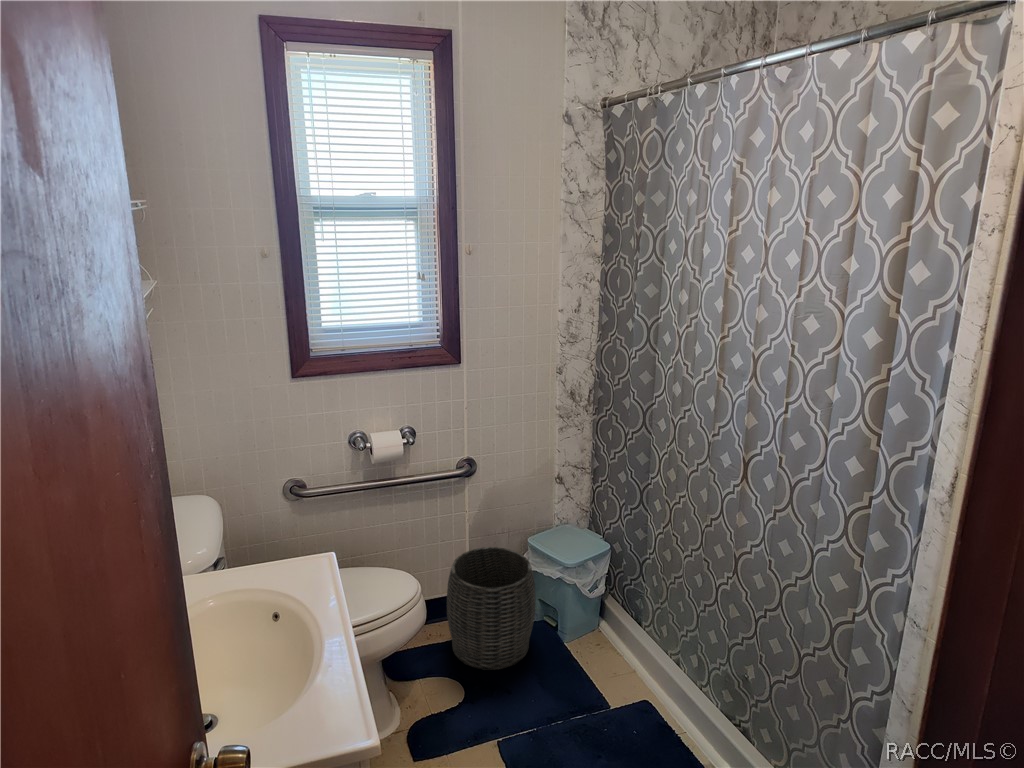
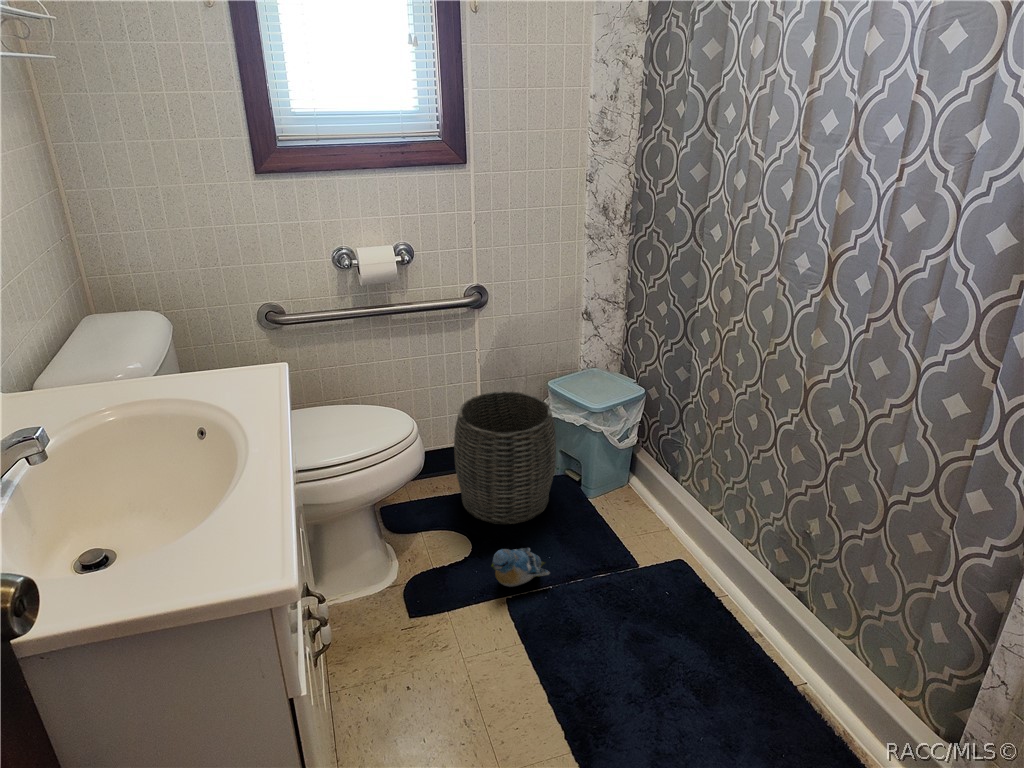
plush toy: none [483,693,534,730] -> present [491,548,550,587]

